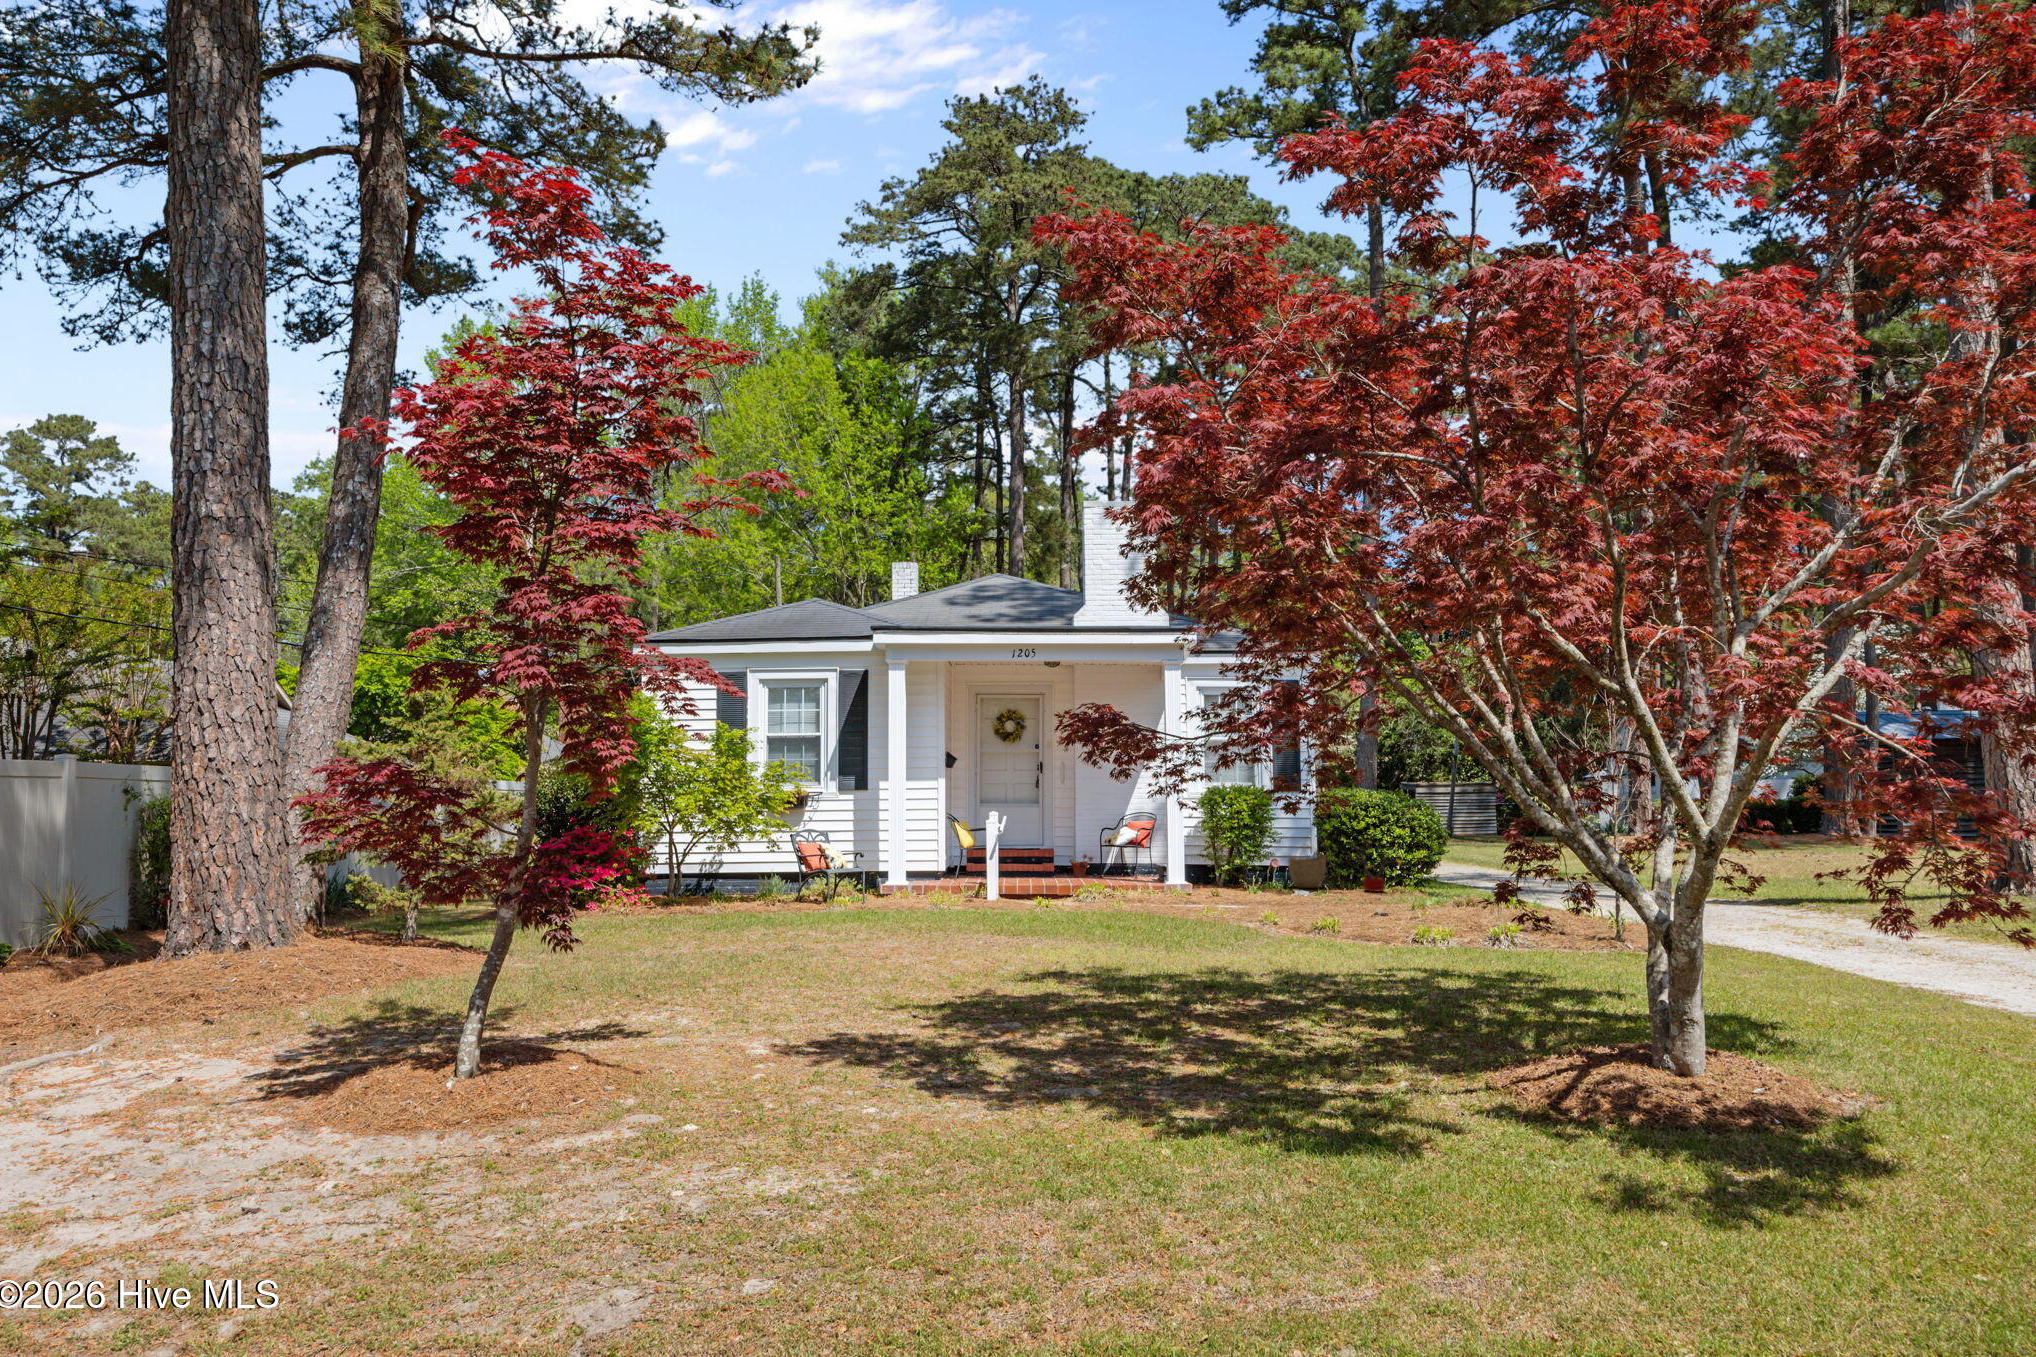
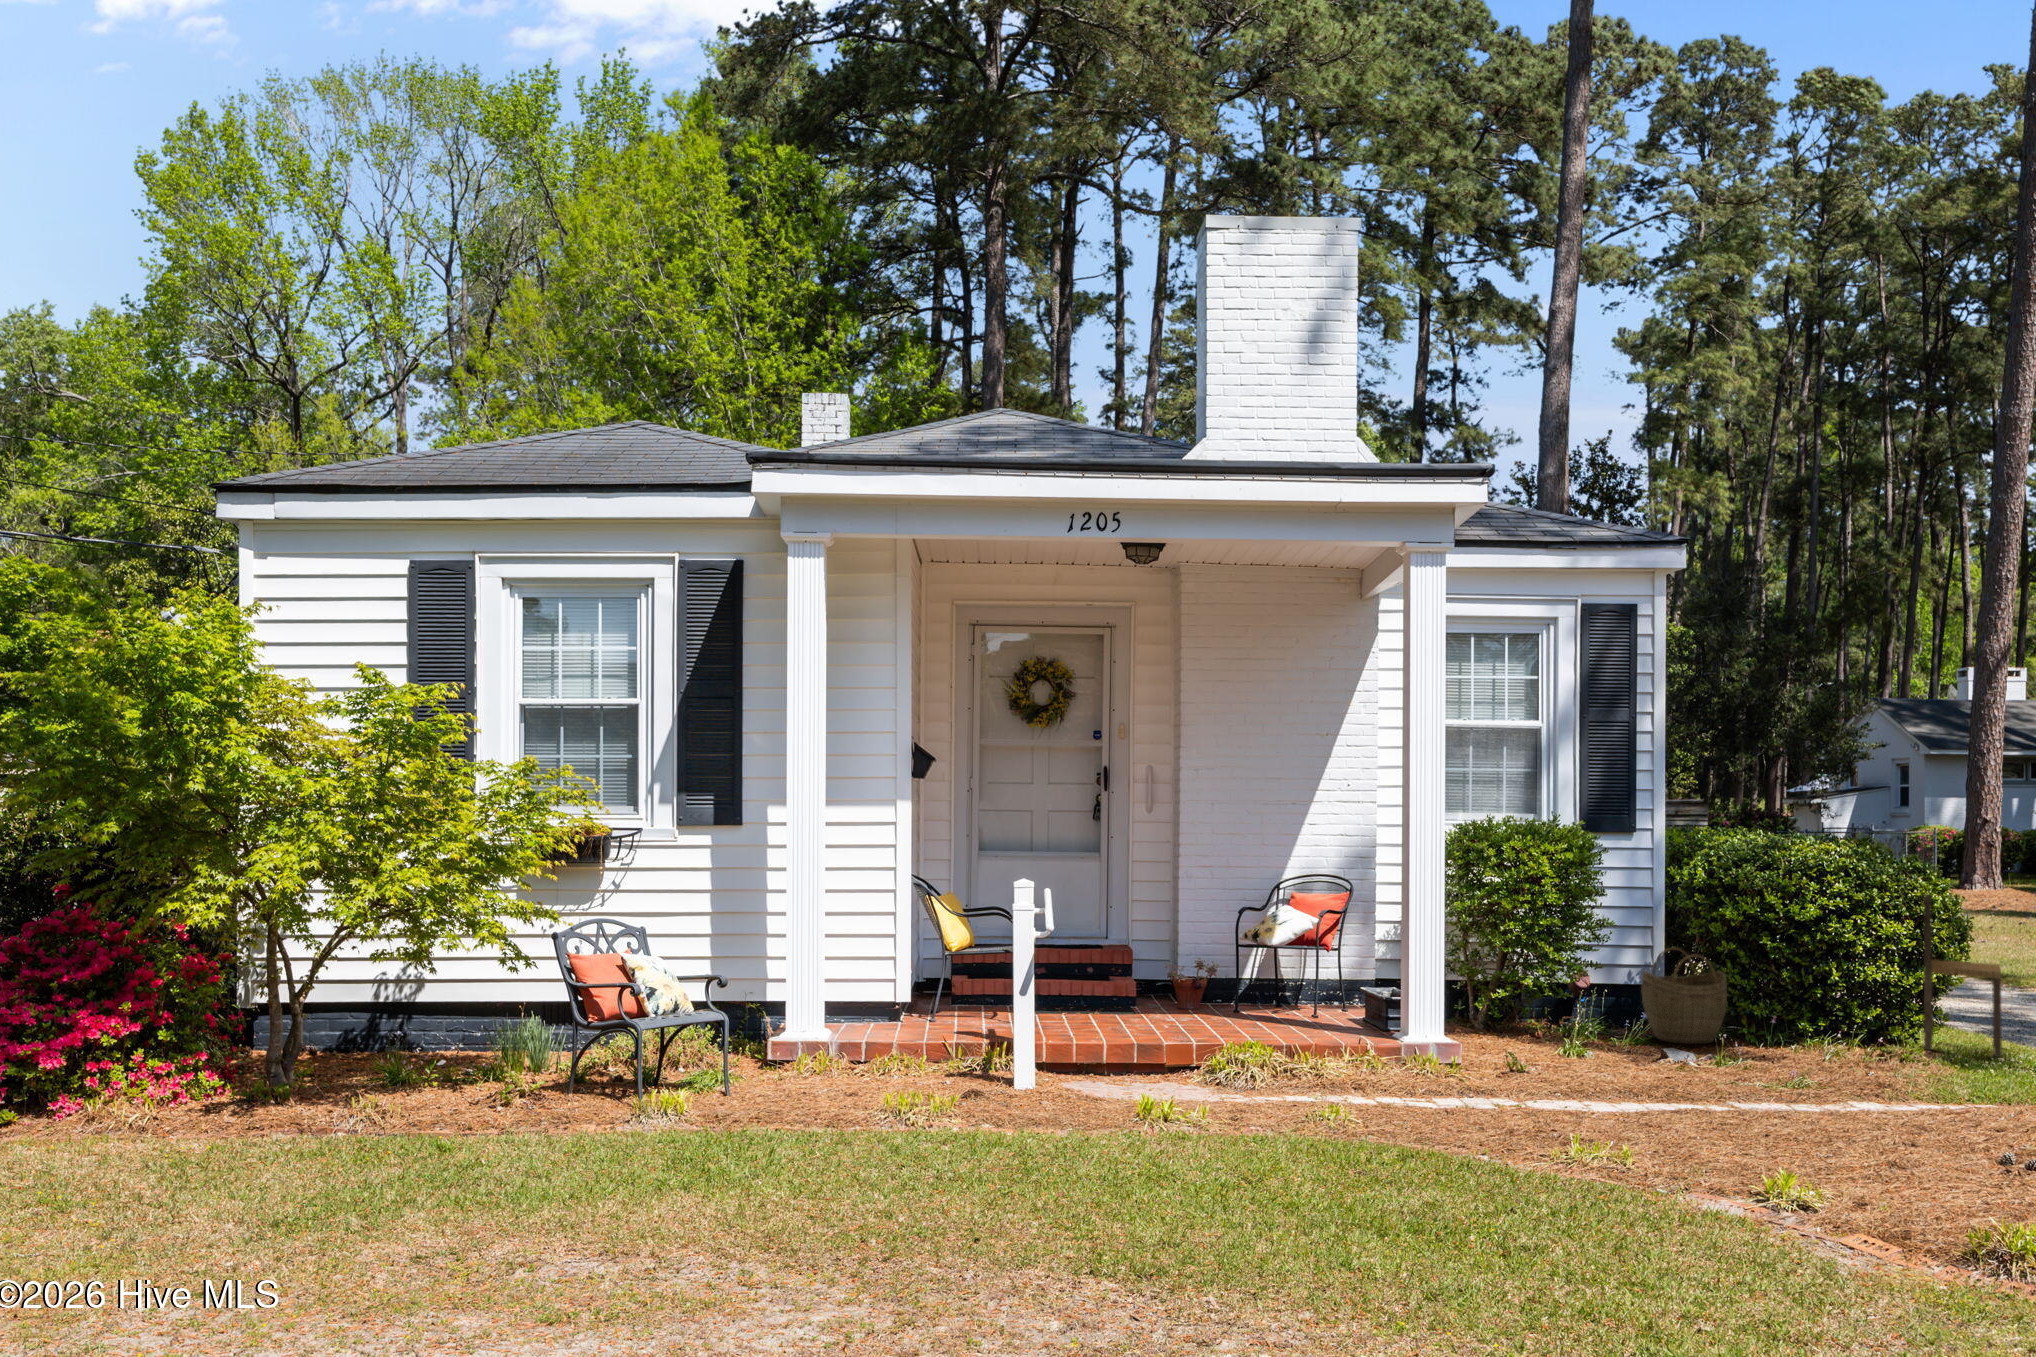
chair: none [1415,816,1454,891] -> present [1924,895,2002,1057]
decorative plant: present [1358,846,1402,892] -> none [1785,942,1921,1061]

